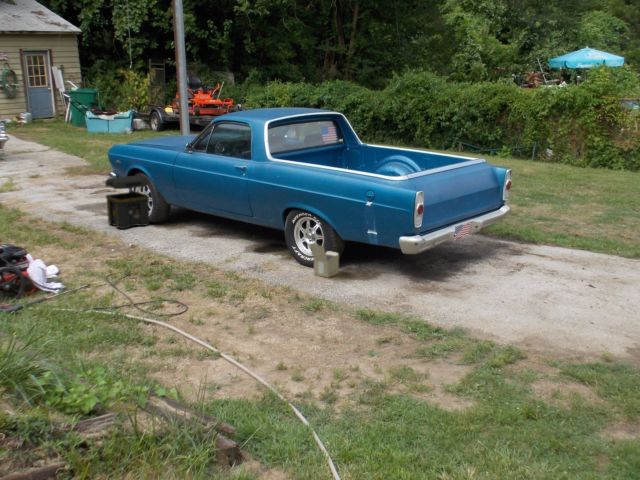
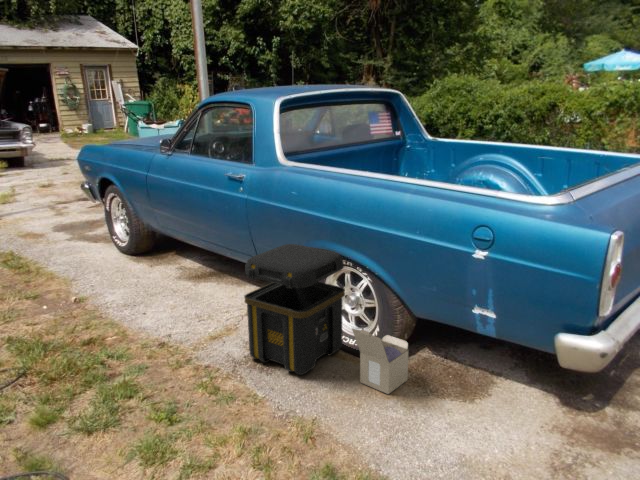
toolbox: present [105,176,150,229] -> present [244,244,345,375]

